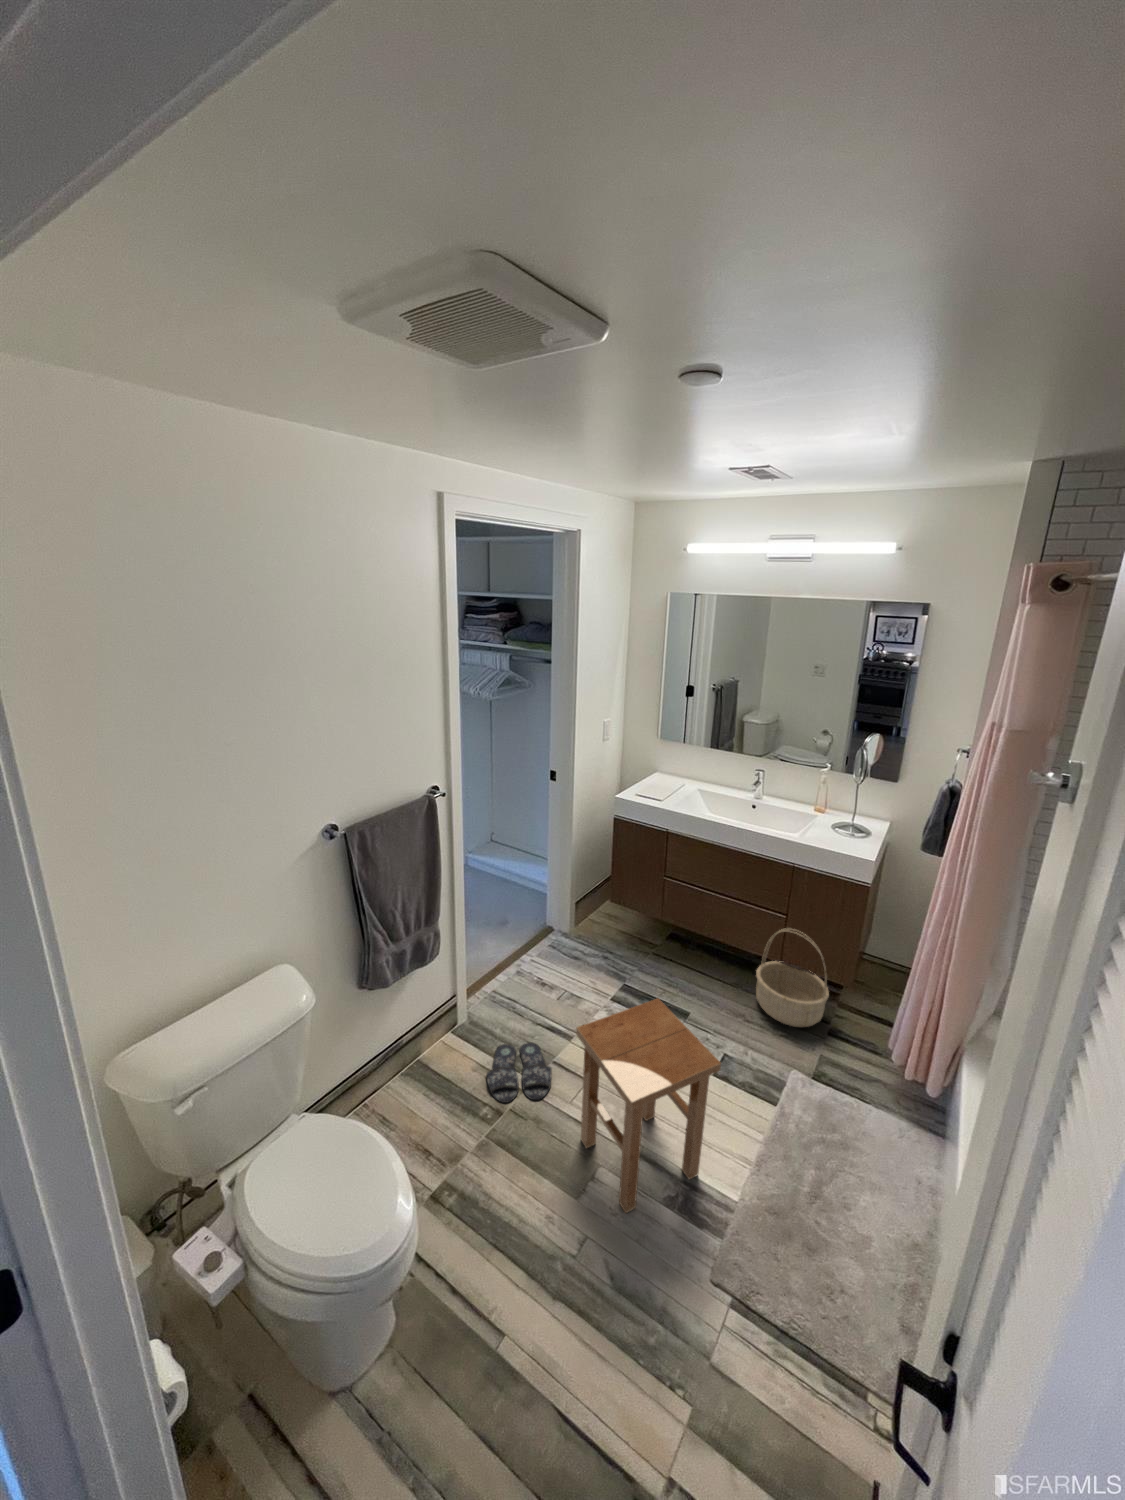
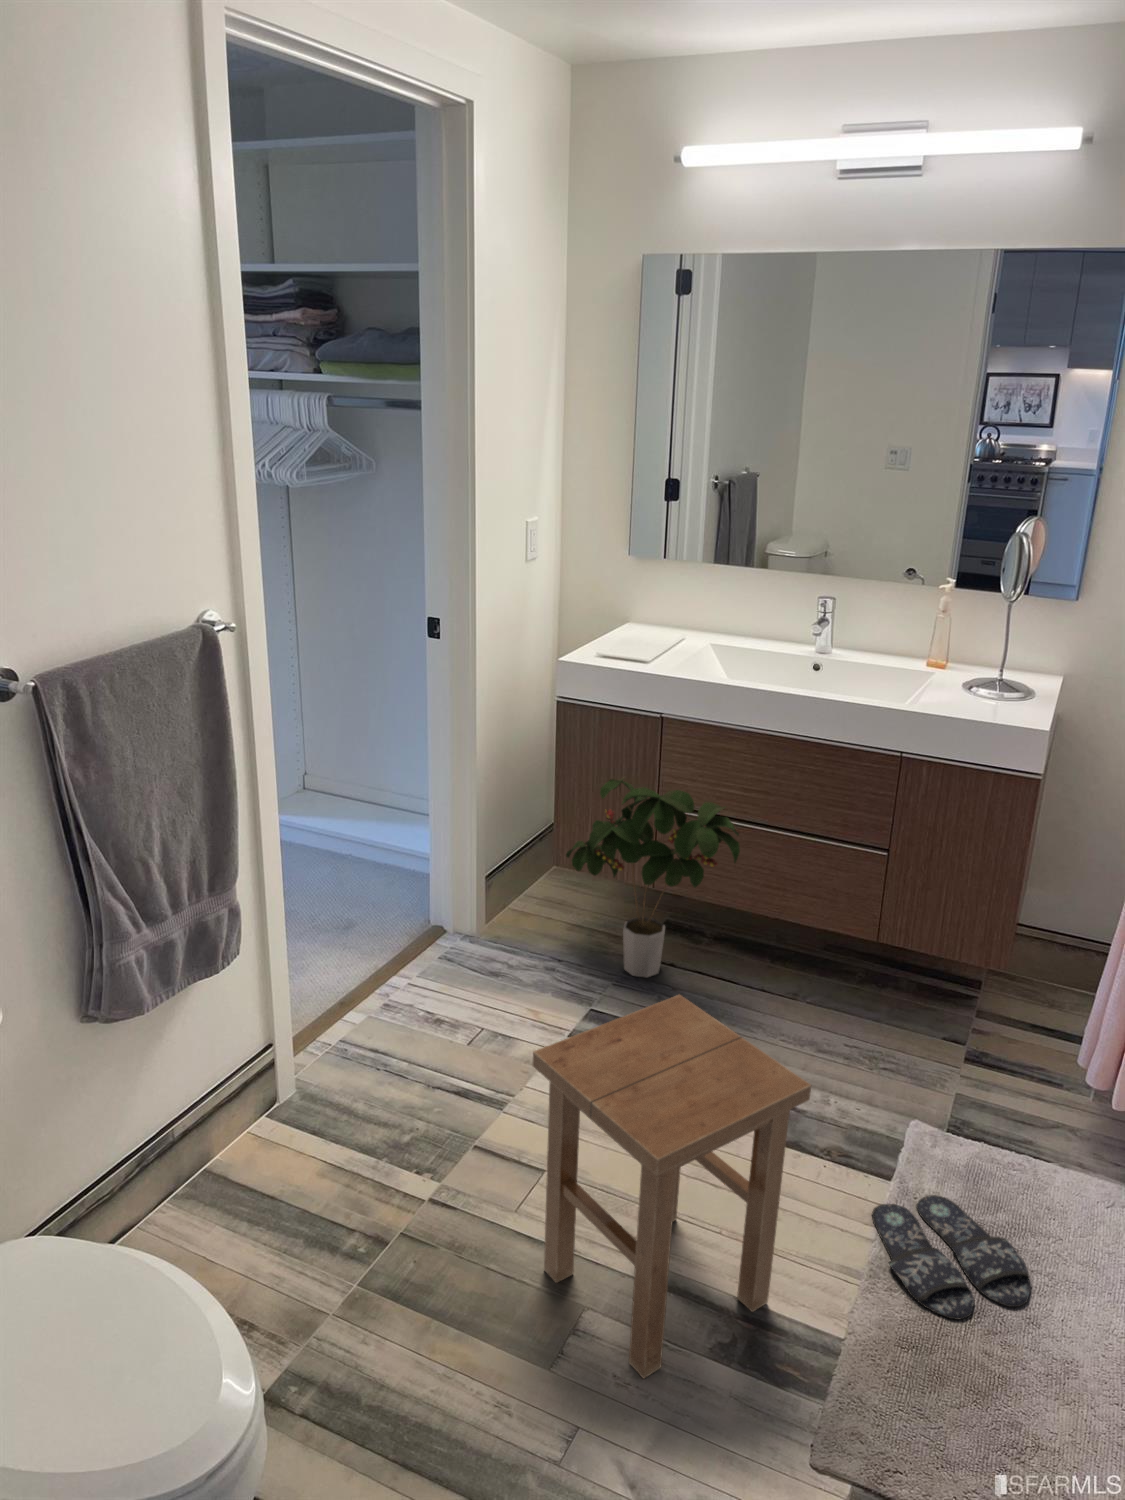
potted plant: none [616,861,705,967] -> present [566,779,740,978]
basket: present [756,928,829,1027] -> none [836,876,969,1053]
slippers: present [487,1042,552,1103] -> present [872,1195,1030,1319]

